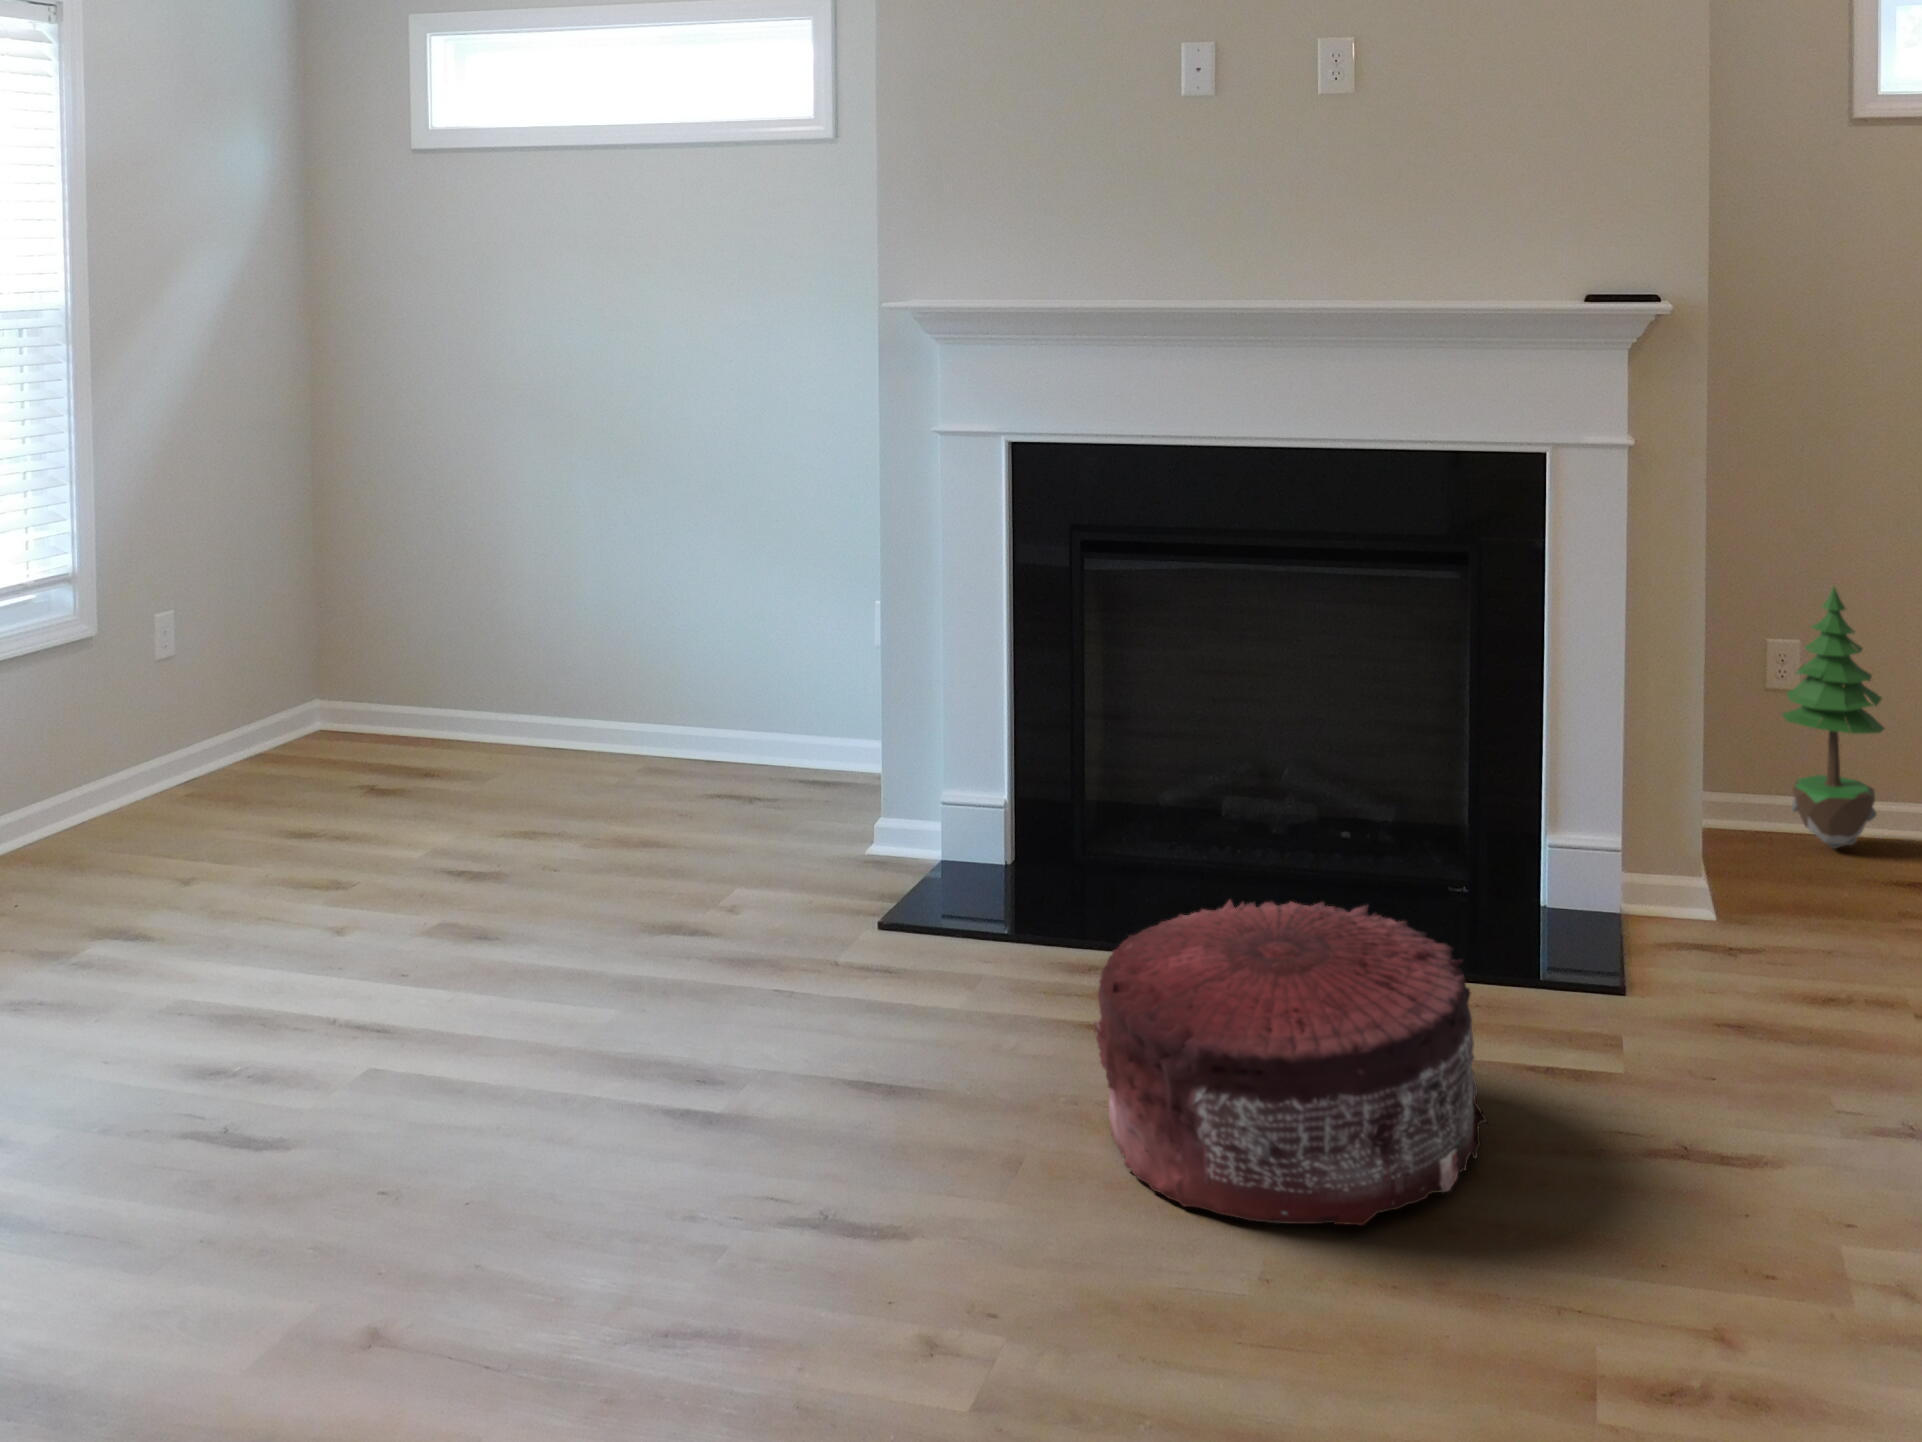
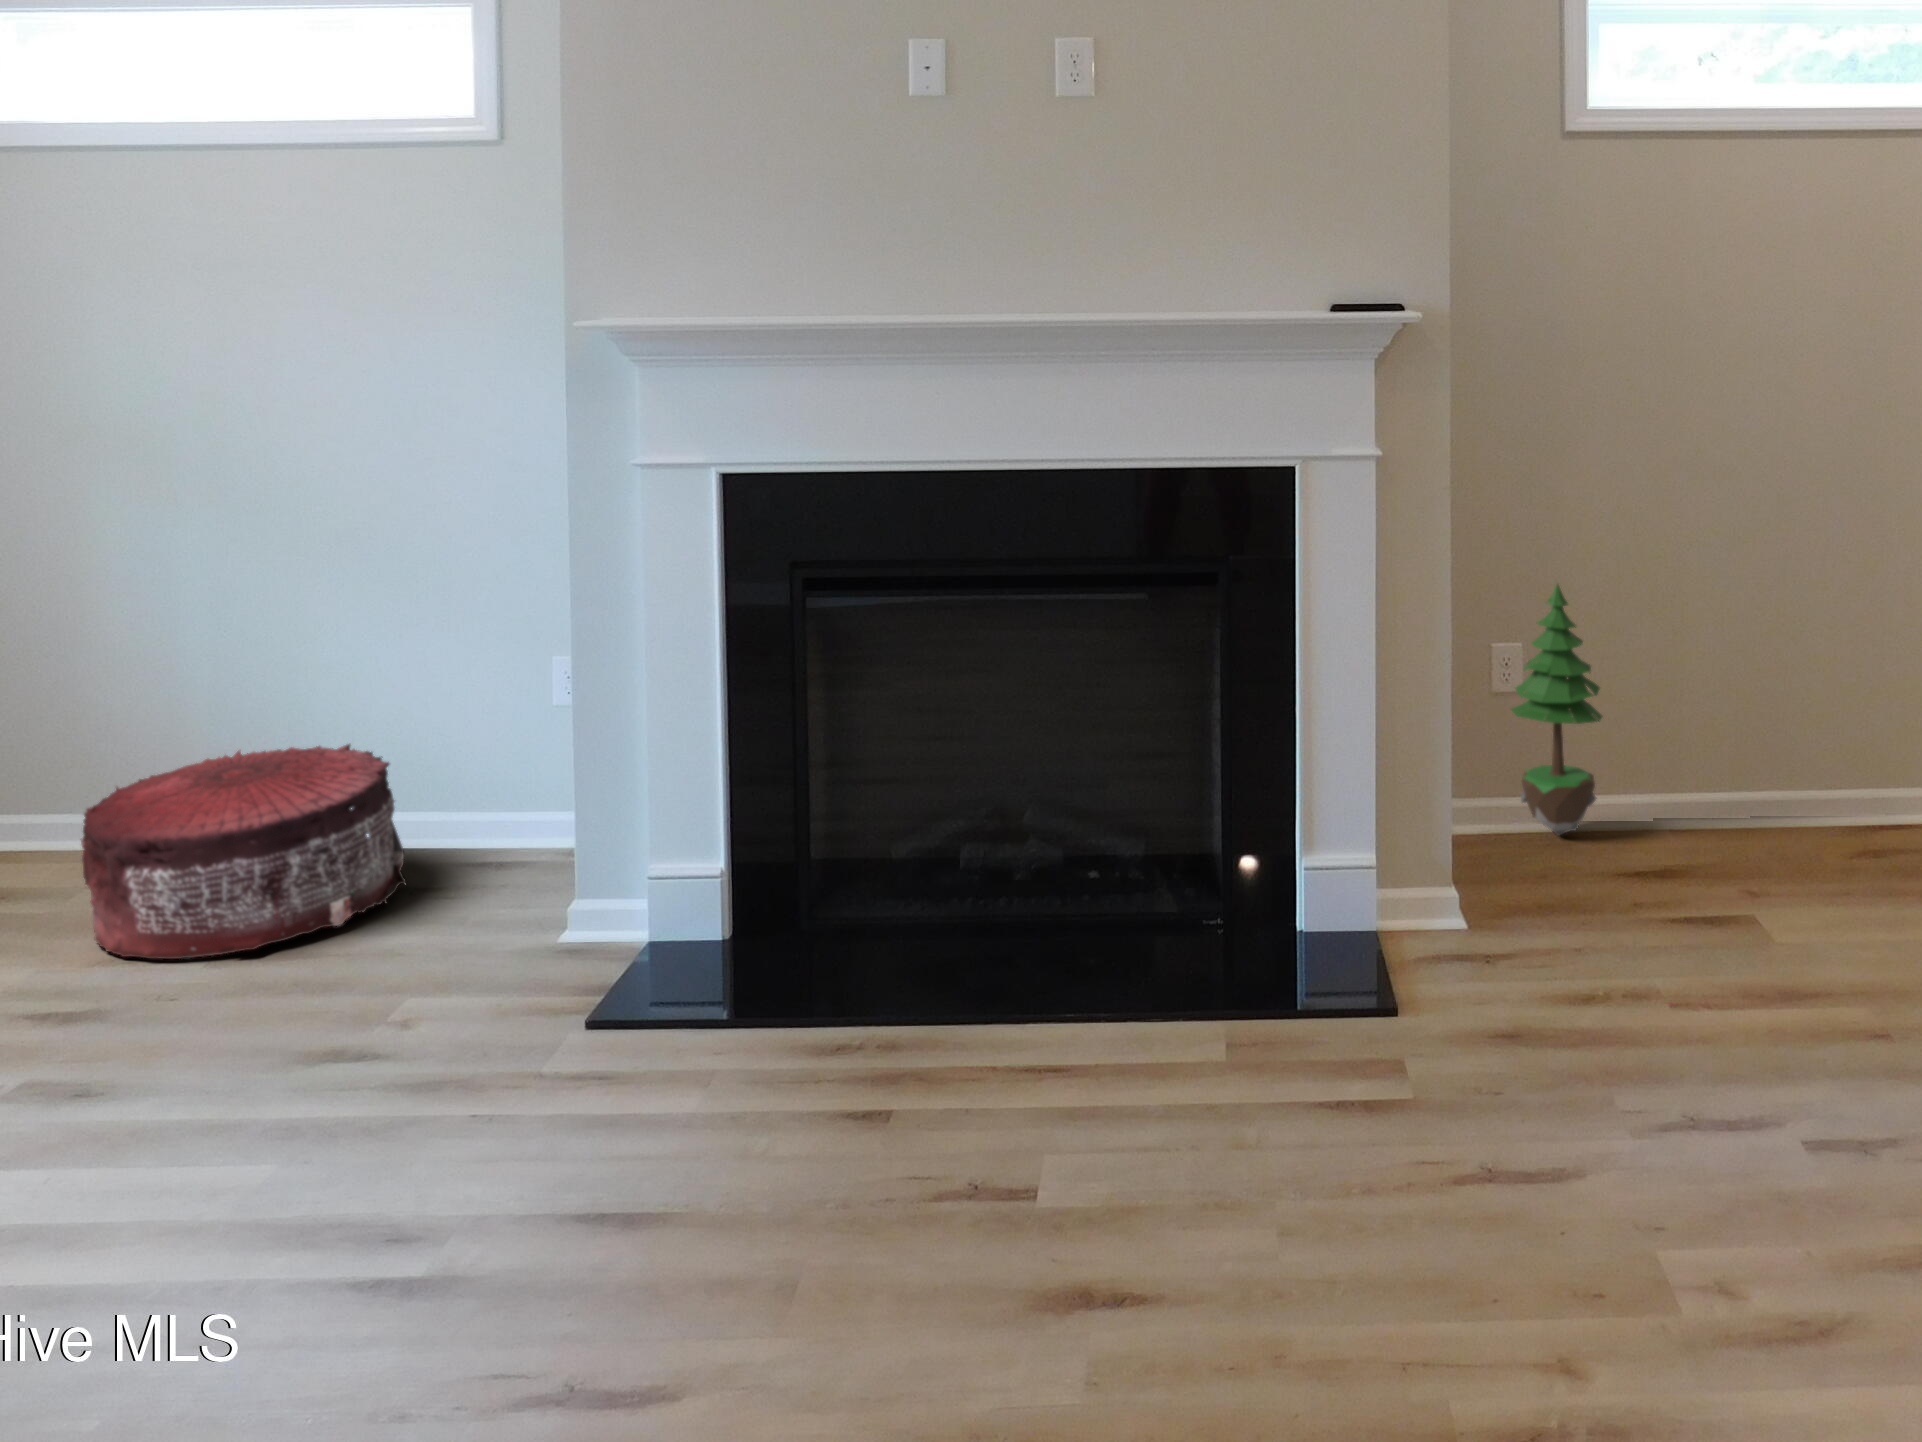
pouf: present [1094,900,1487,1225] -> present [81,744,406,959]

